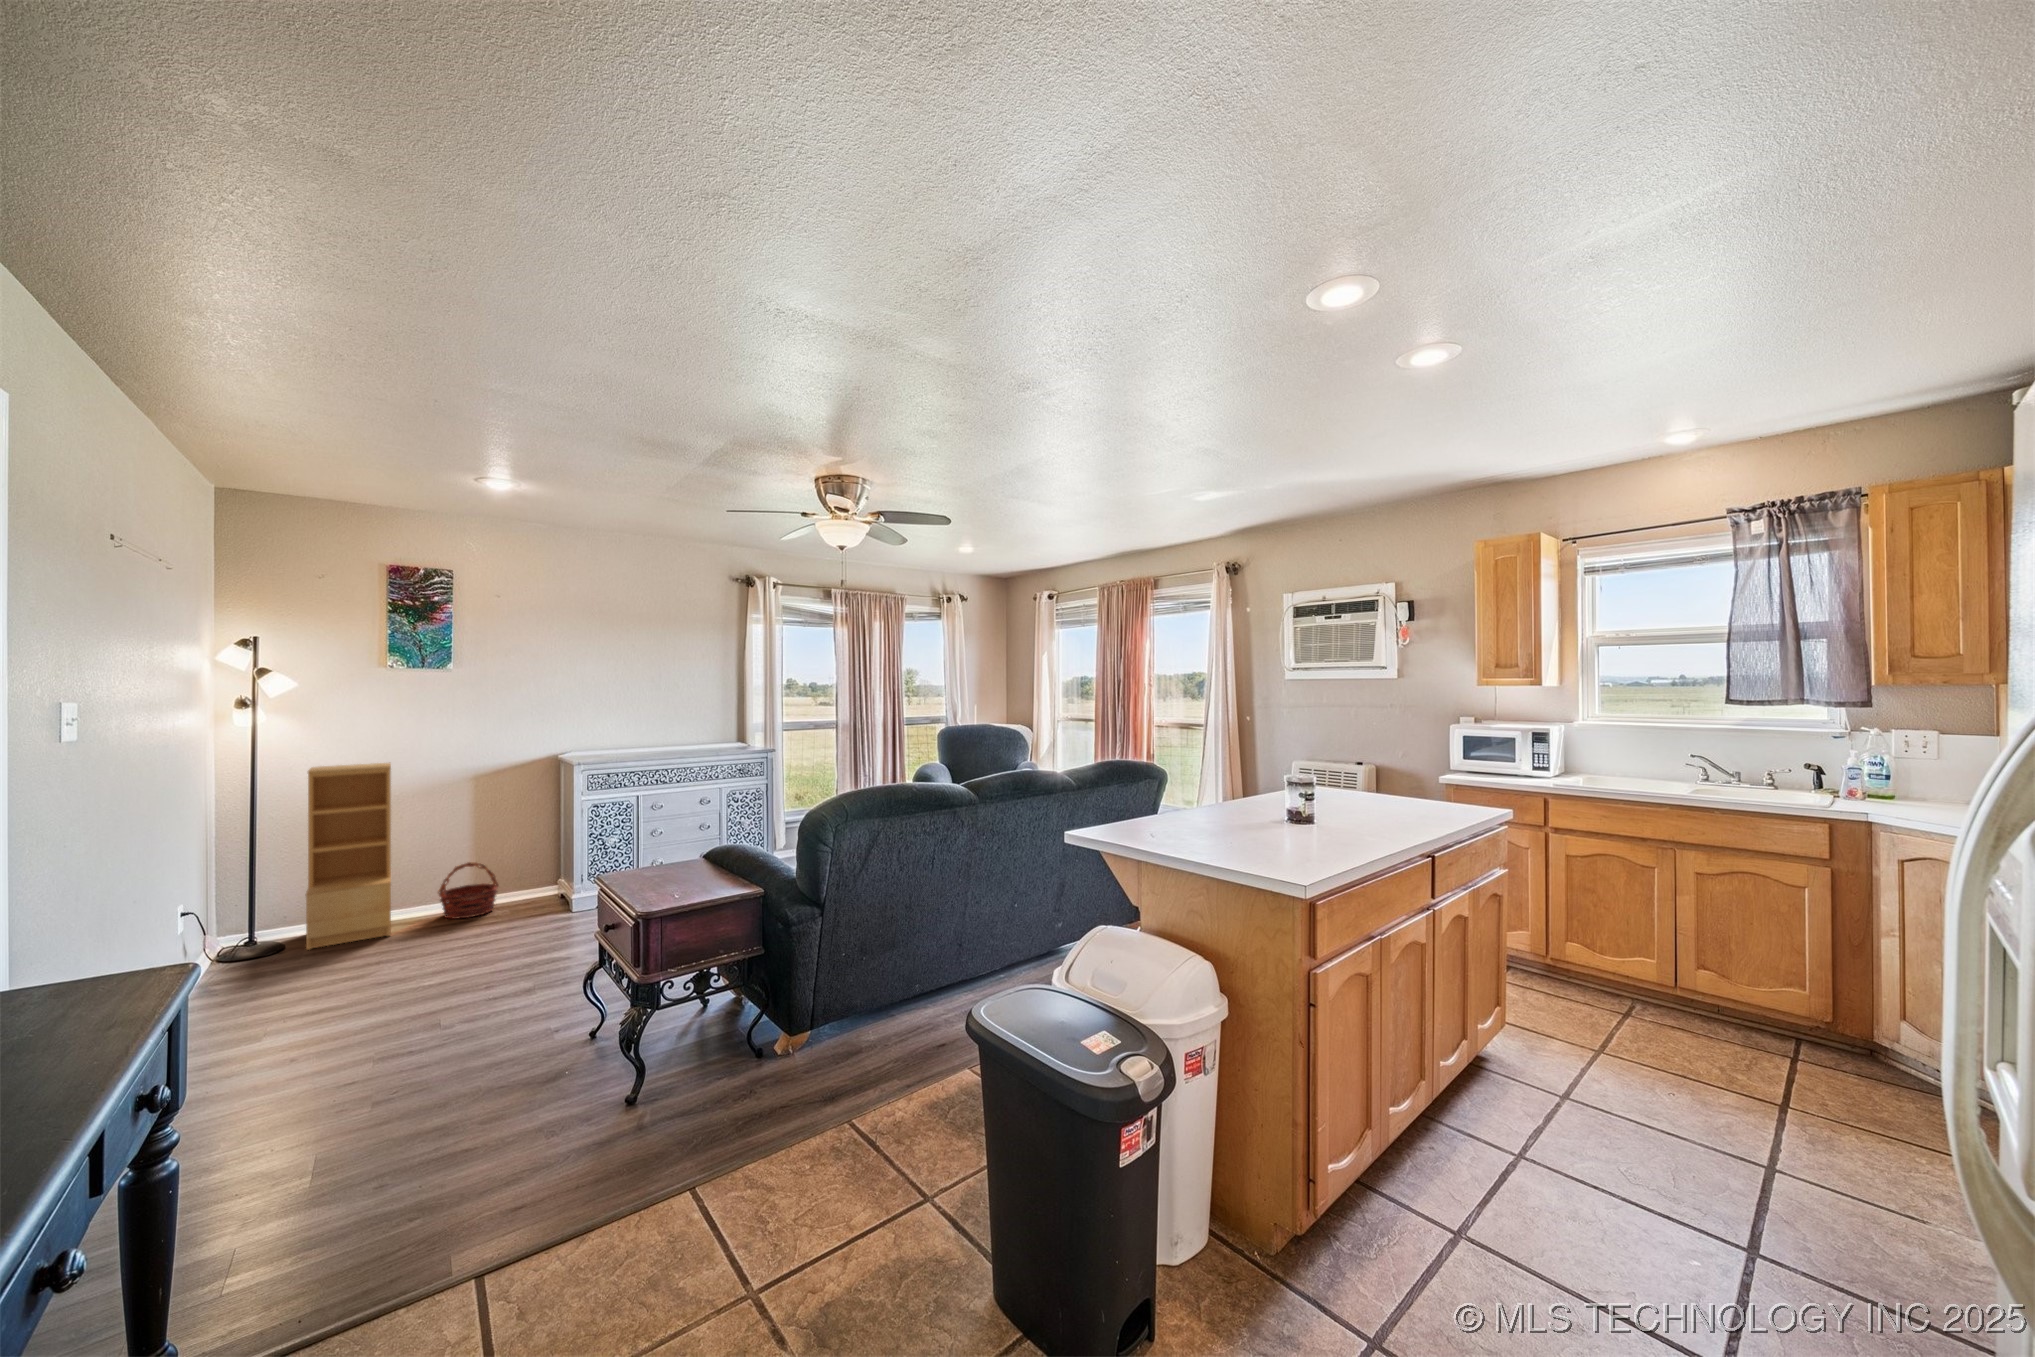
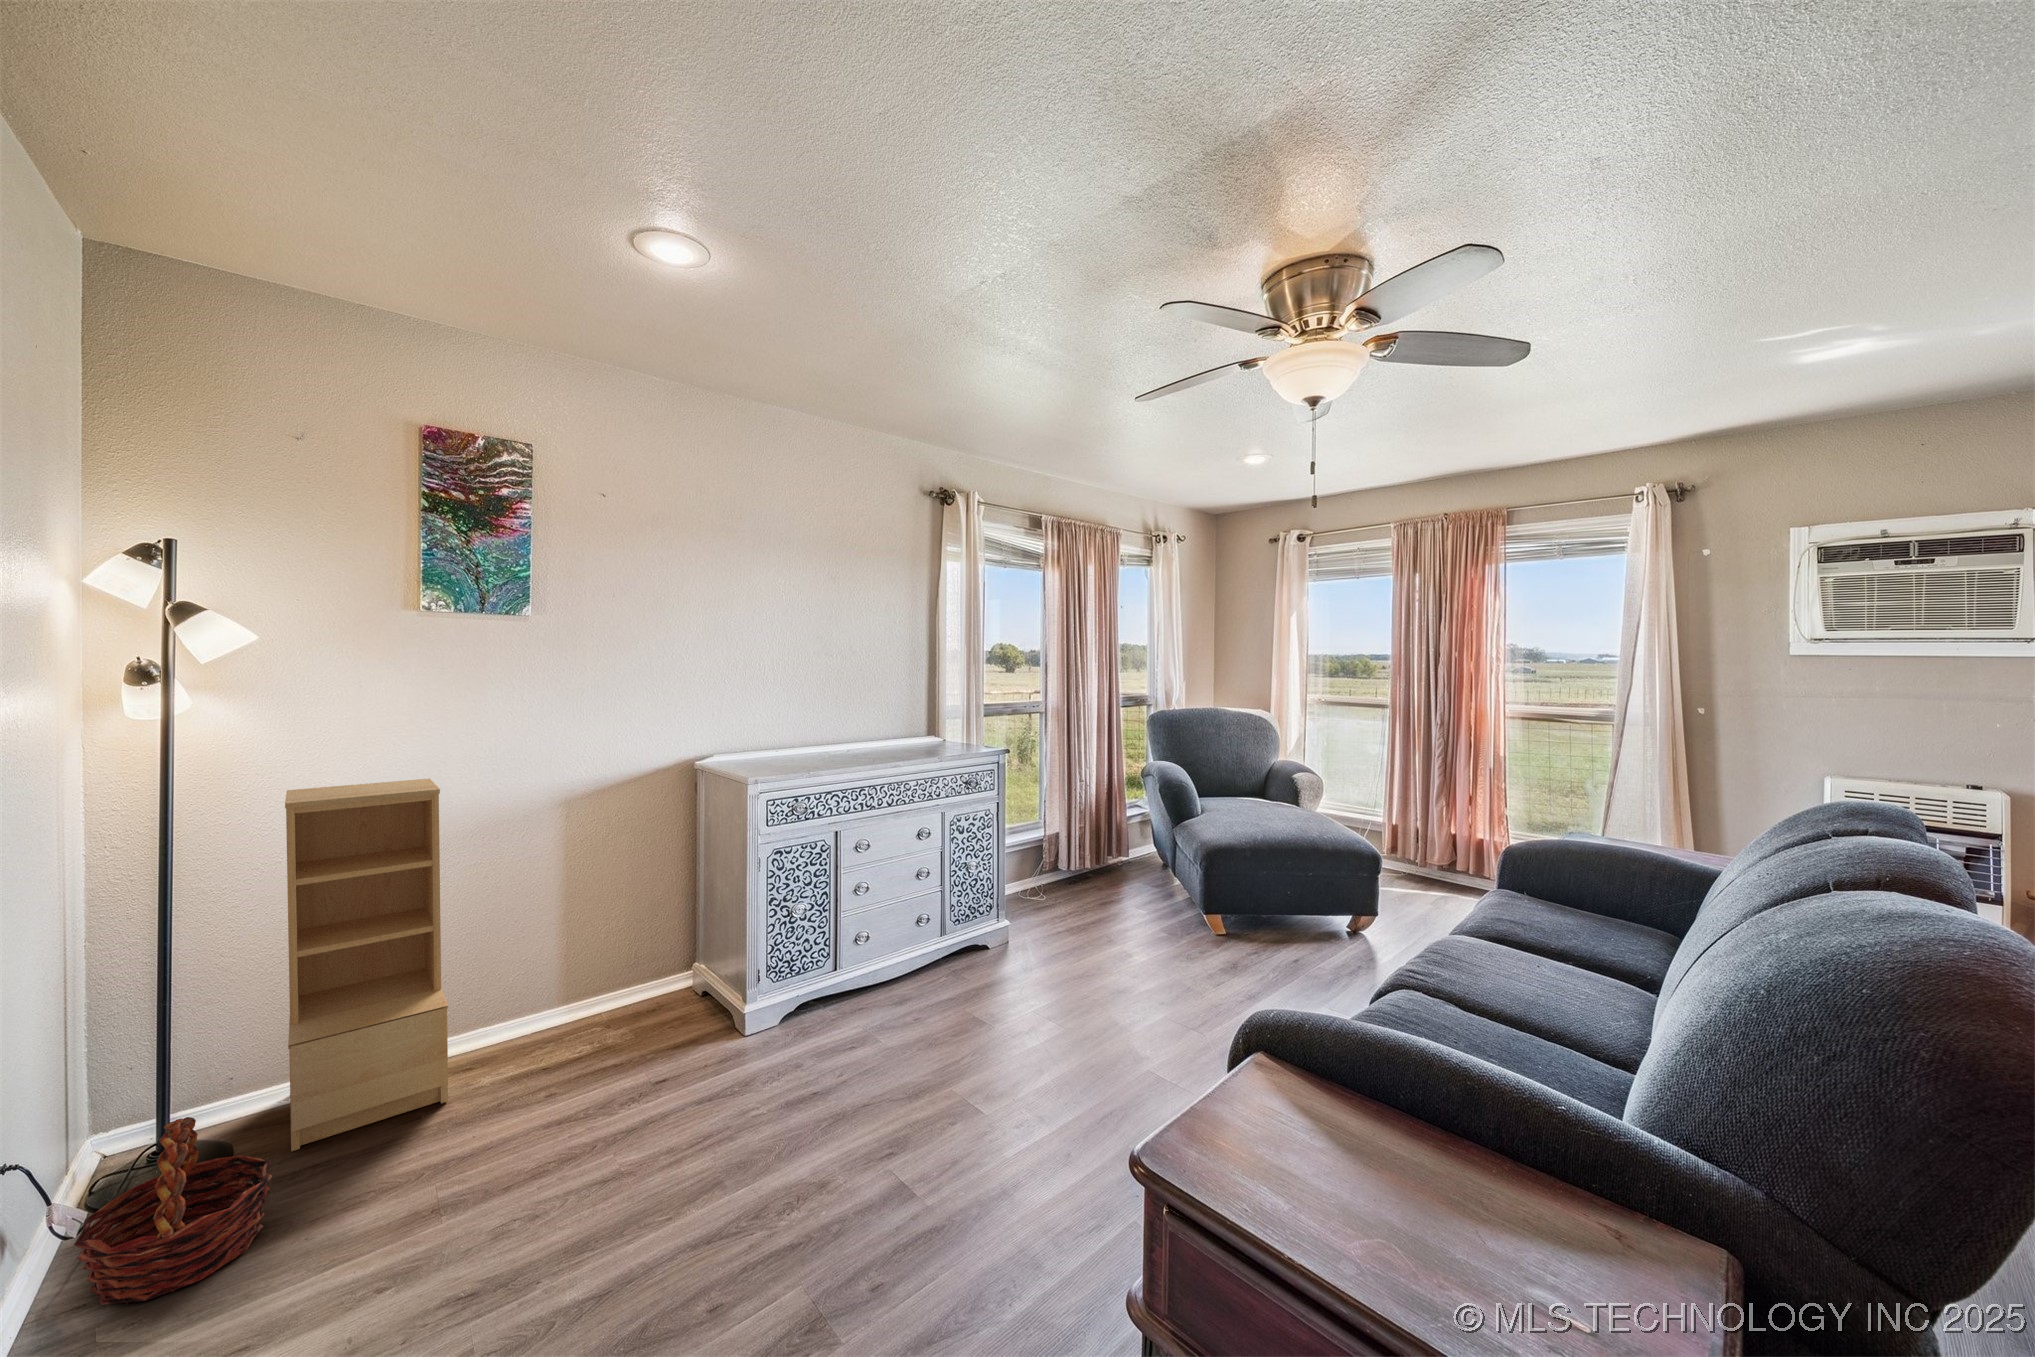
basket: present [438,862,499,919] -> present [74,1117,272,1305]

